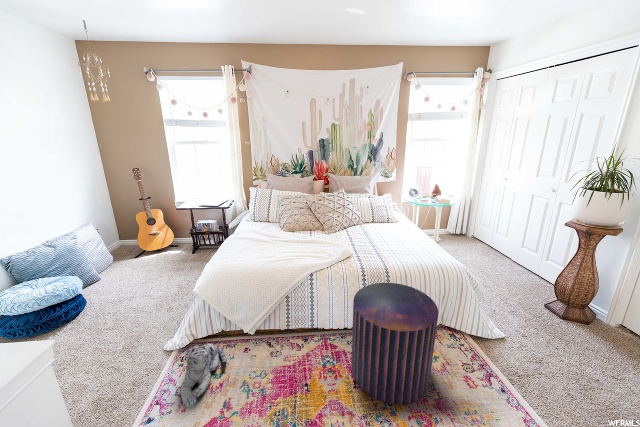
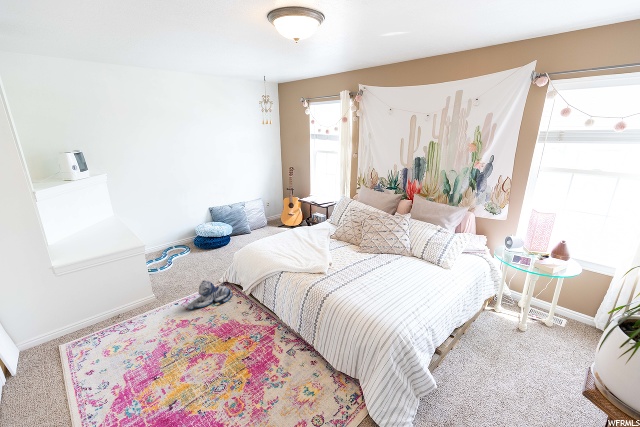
pouf: present [351,283,439,405] -> none [235,294,307,400]

